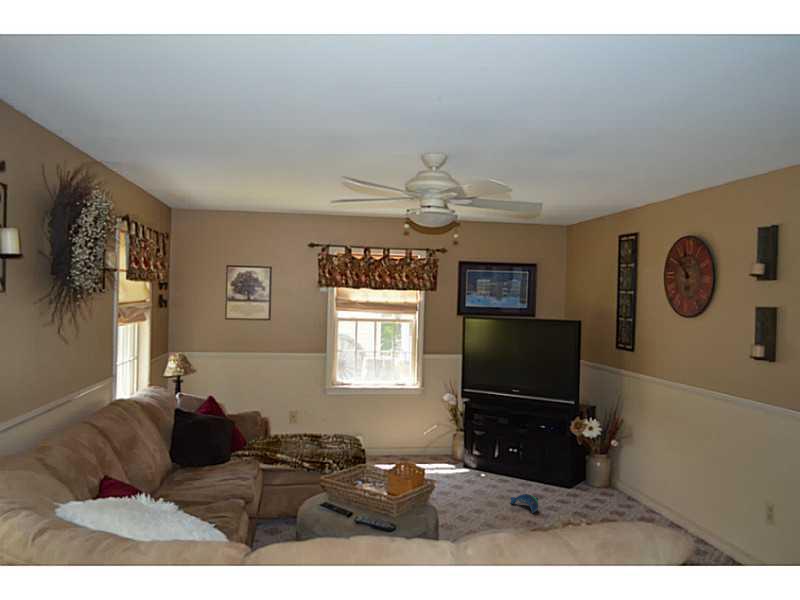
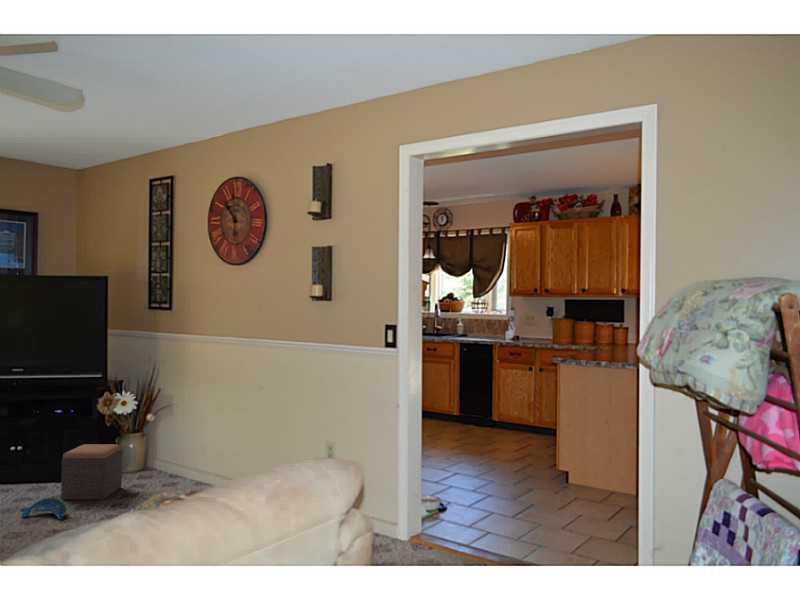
footstool: none [540,457,586,506] -> present [61,444,122,500]

